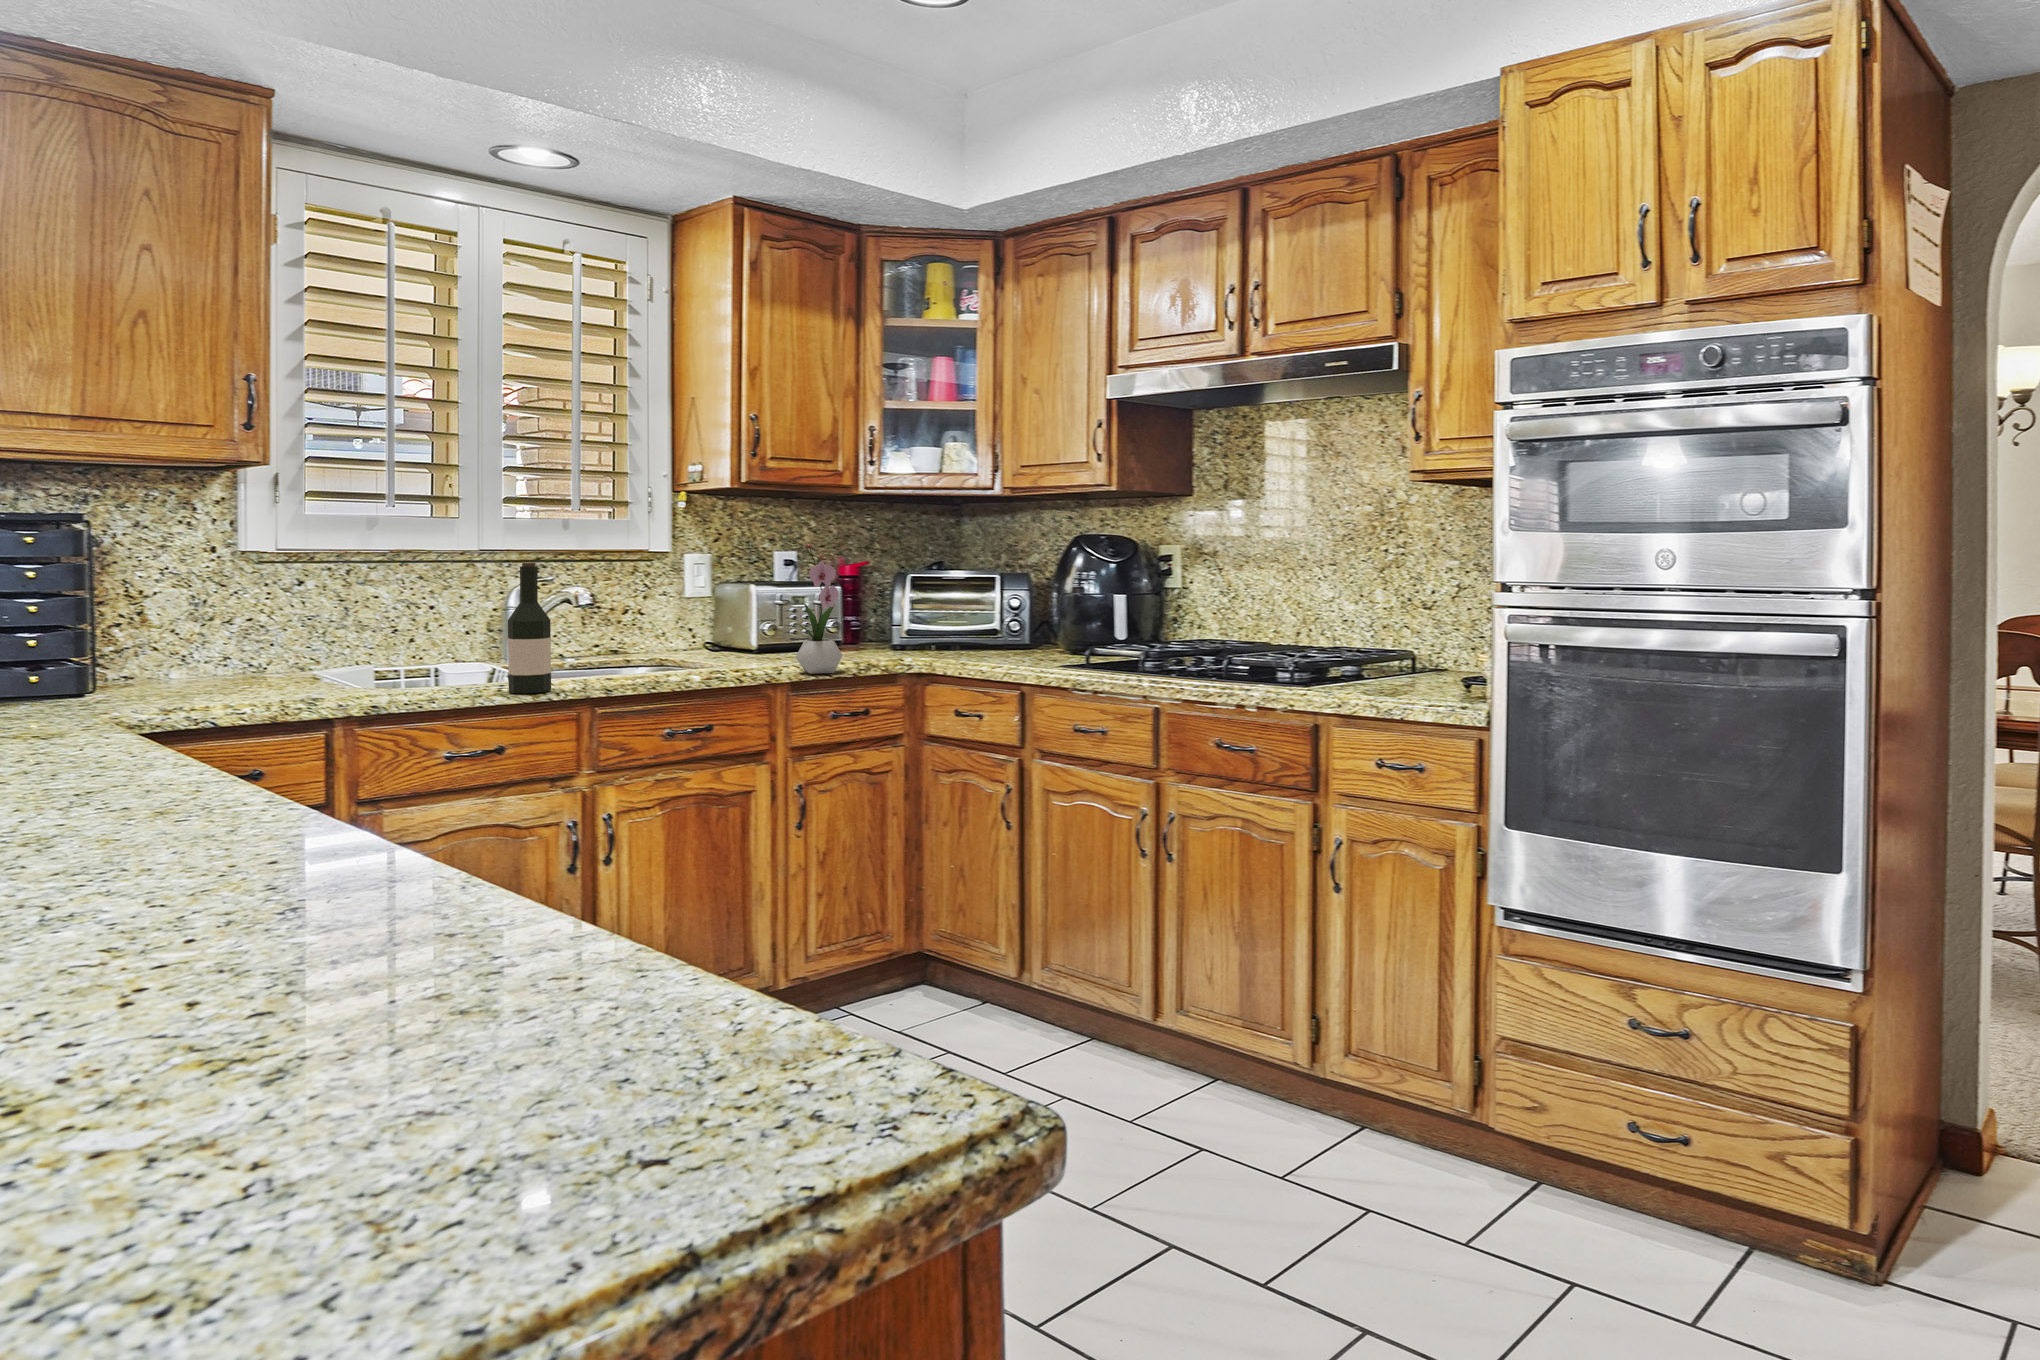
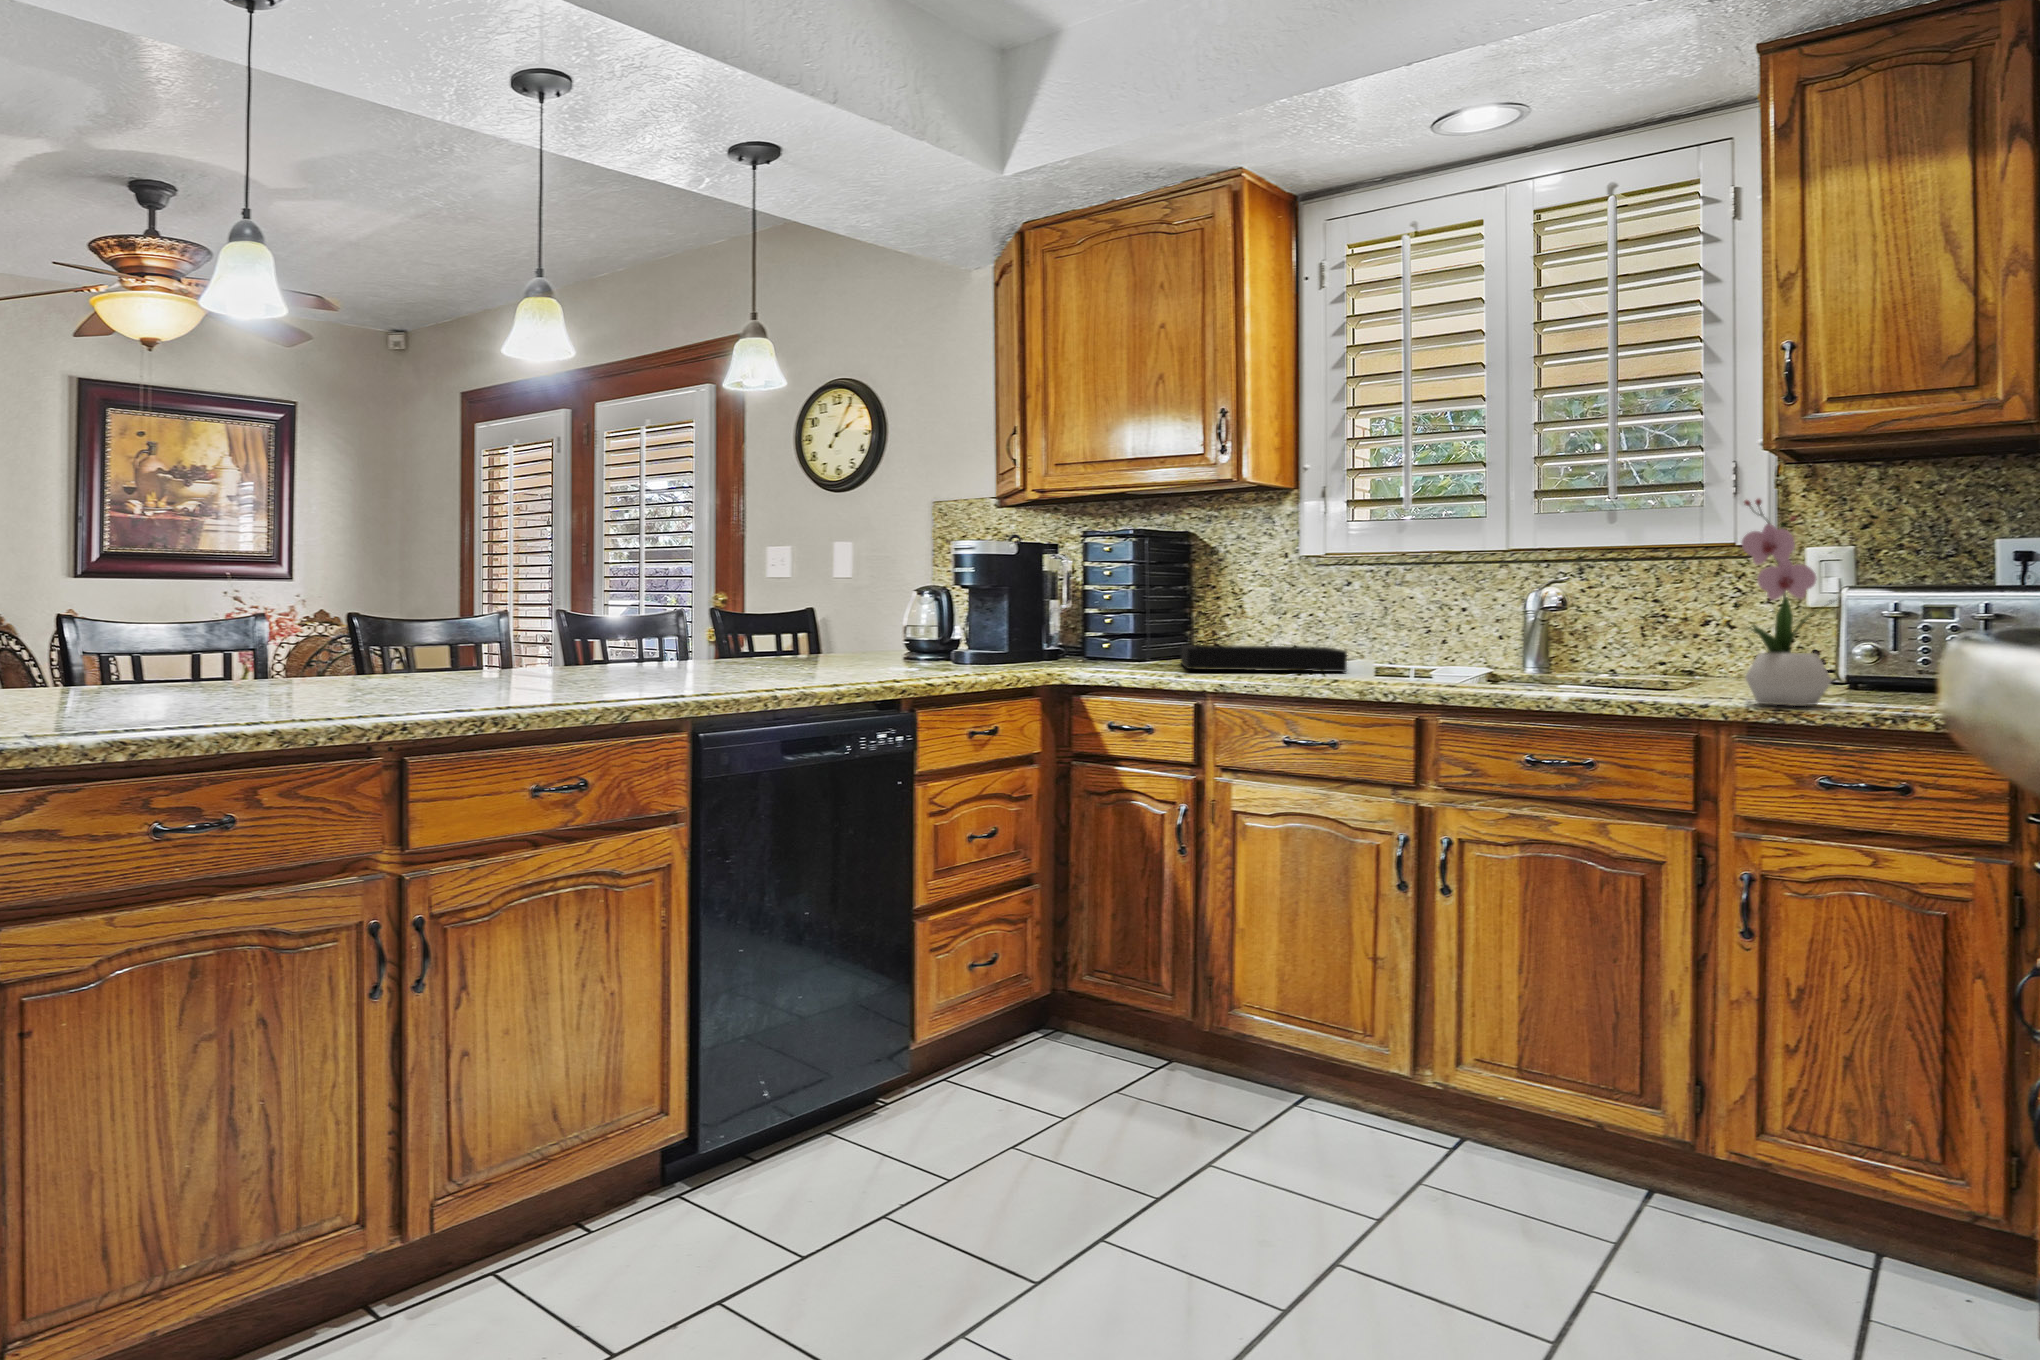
wine bottle: present [508,563,551,693] -> none [1355,541,1401,687]
decorative tray: none [117,651,400,696] -> present [1181,645,1347,672]

